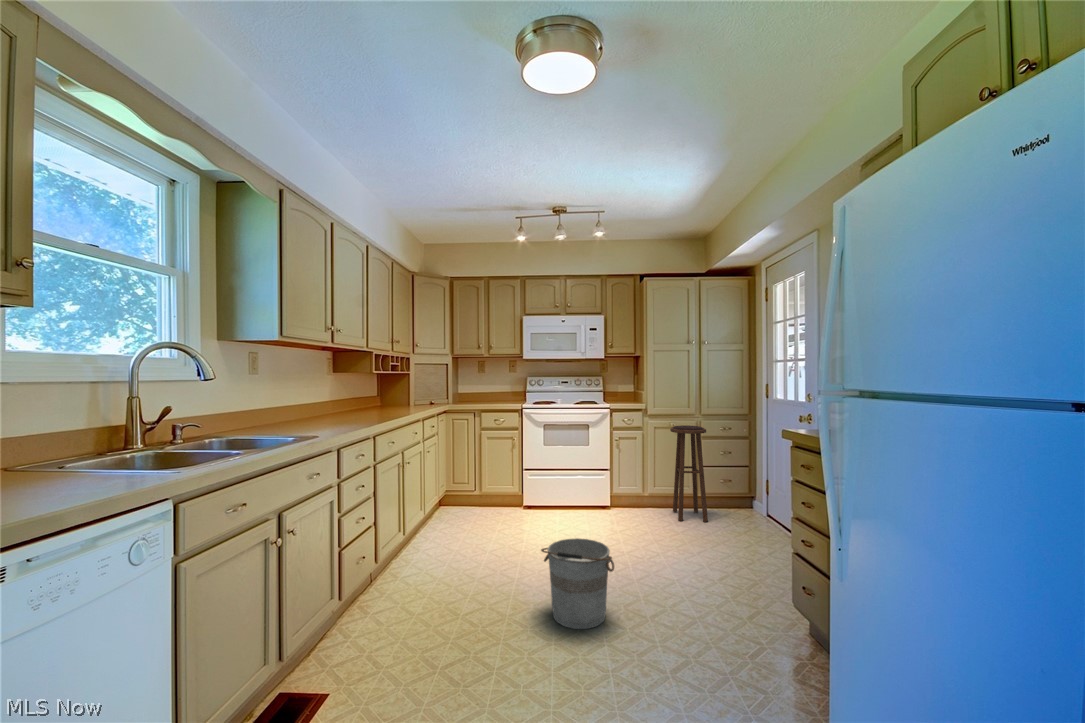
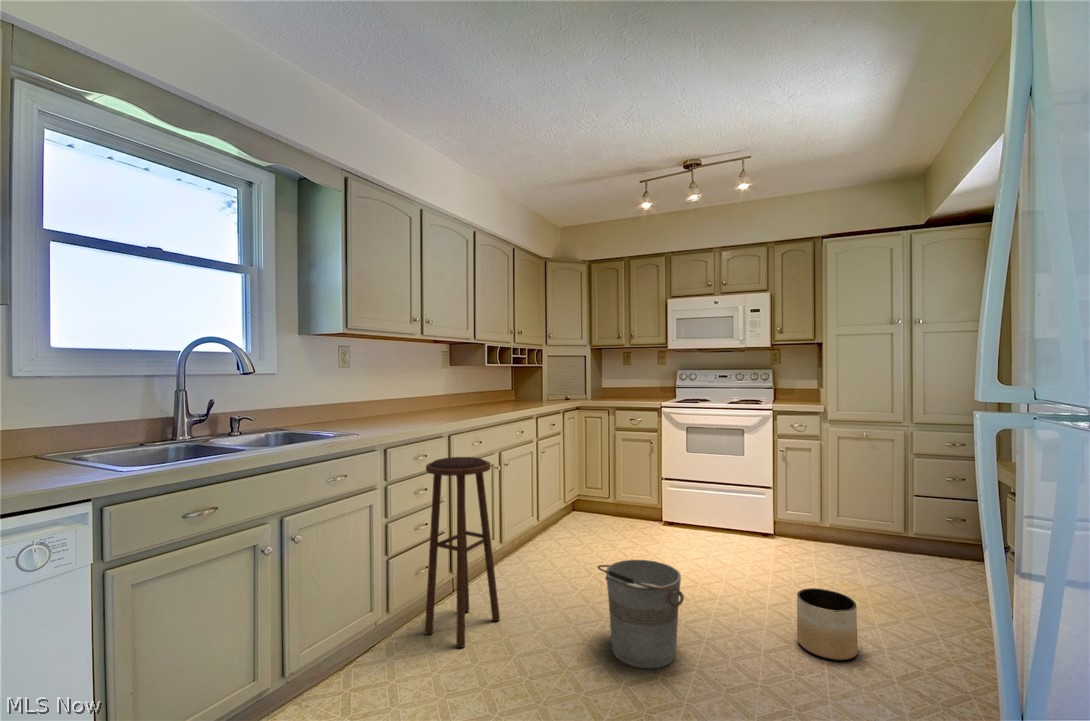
stool: present [670,425,708,522] -> present [425,457,500,648]
planter: none [673,539,714,589] -> present [797,588,858,660]

